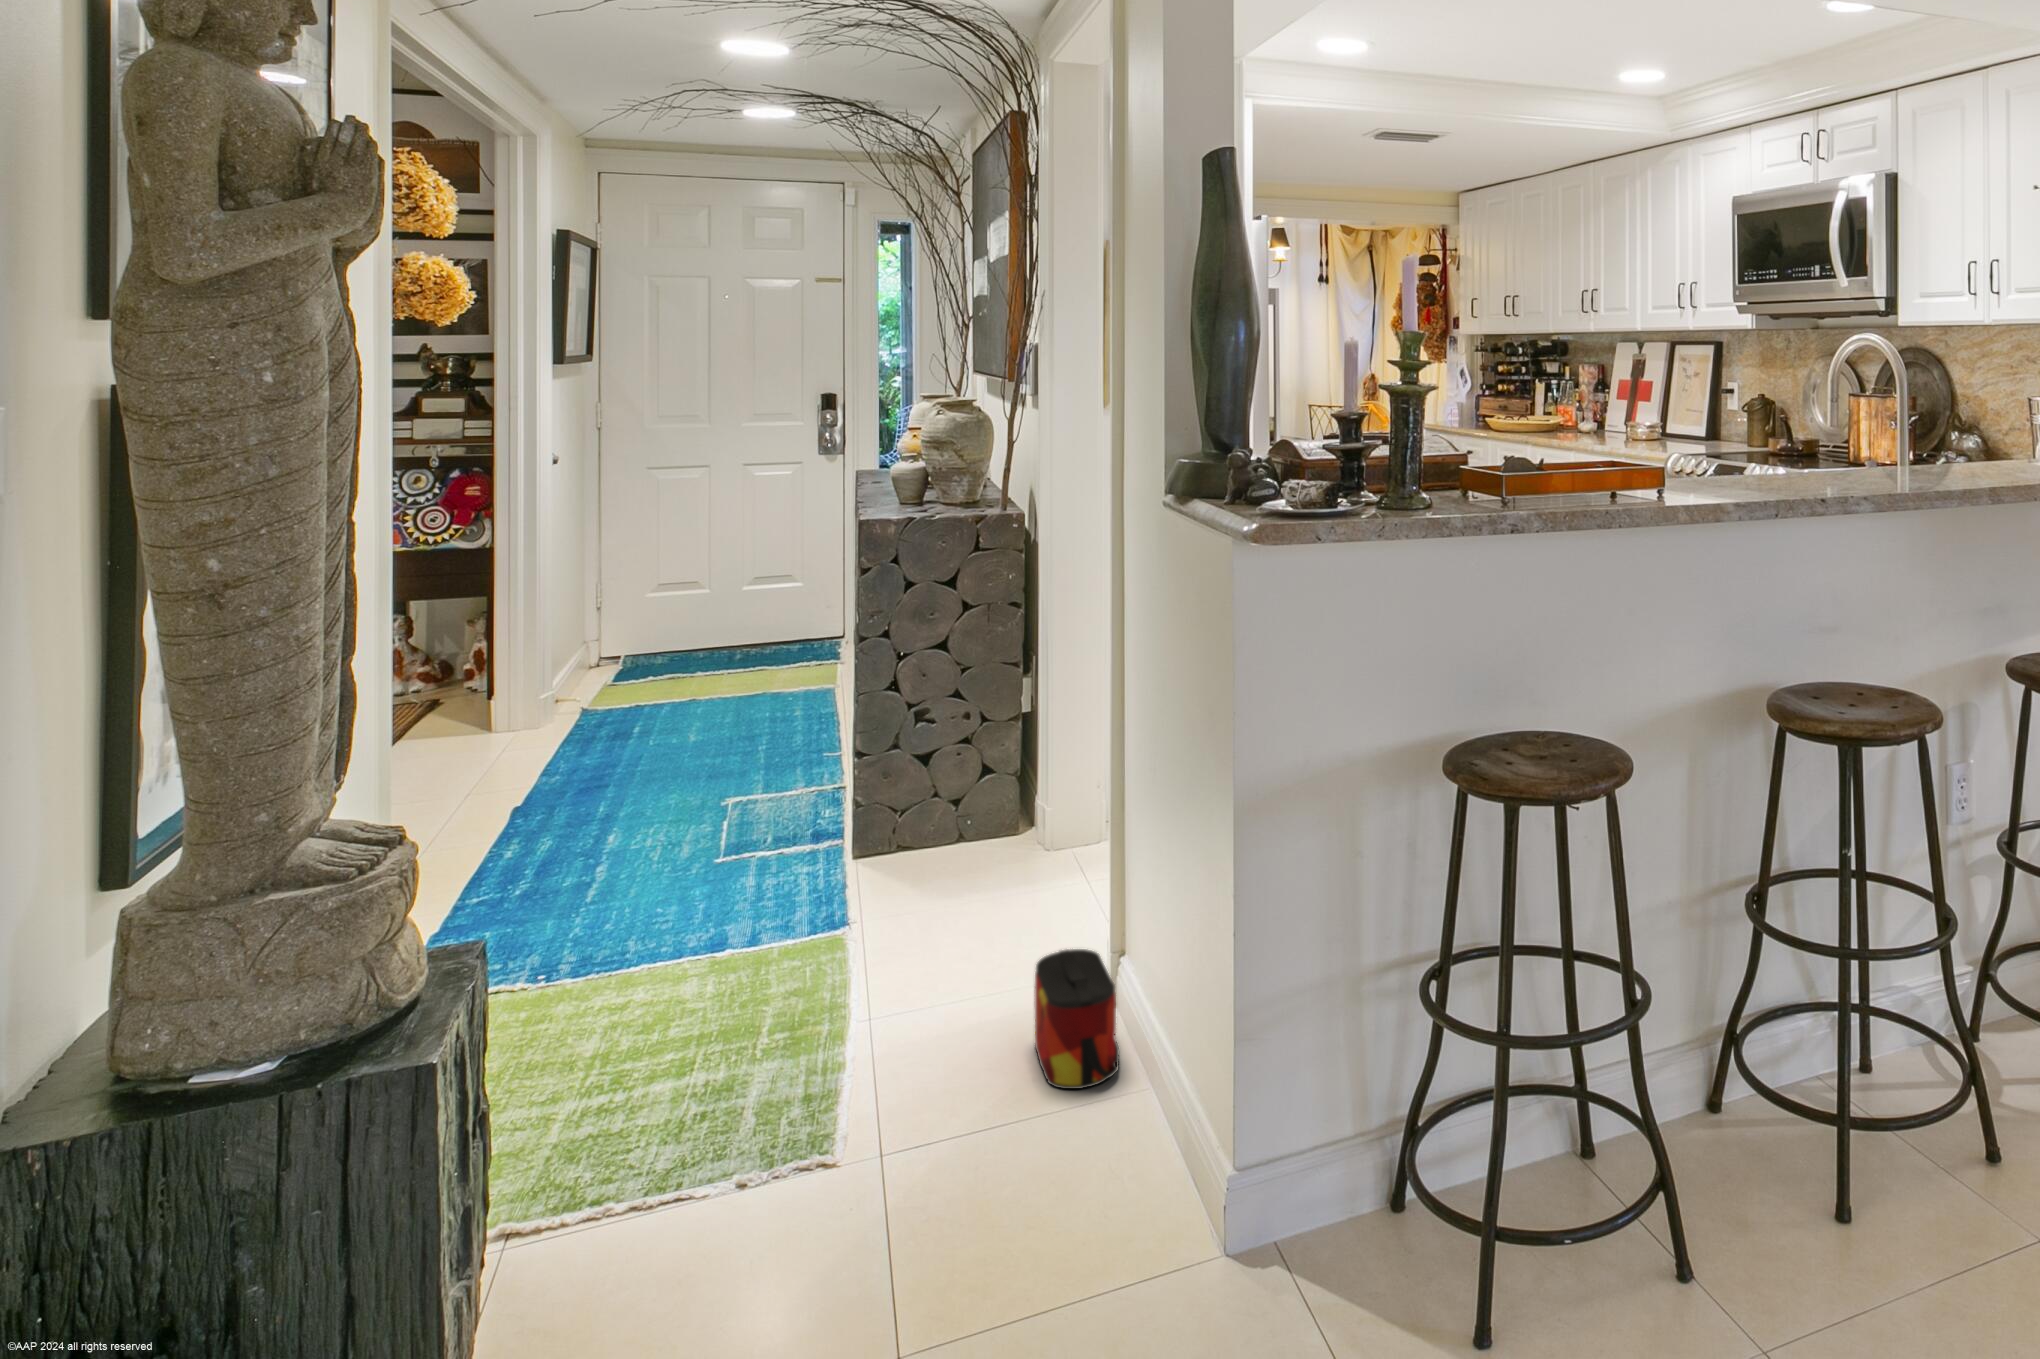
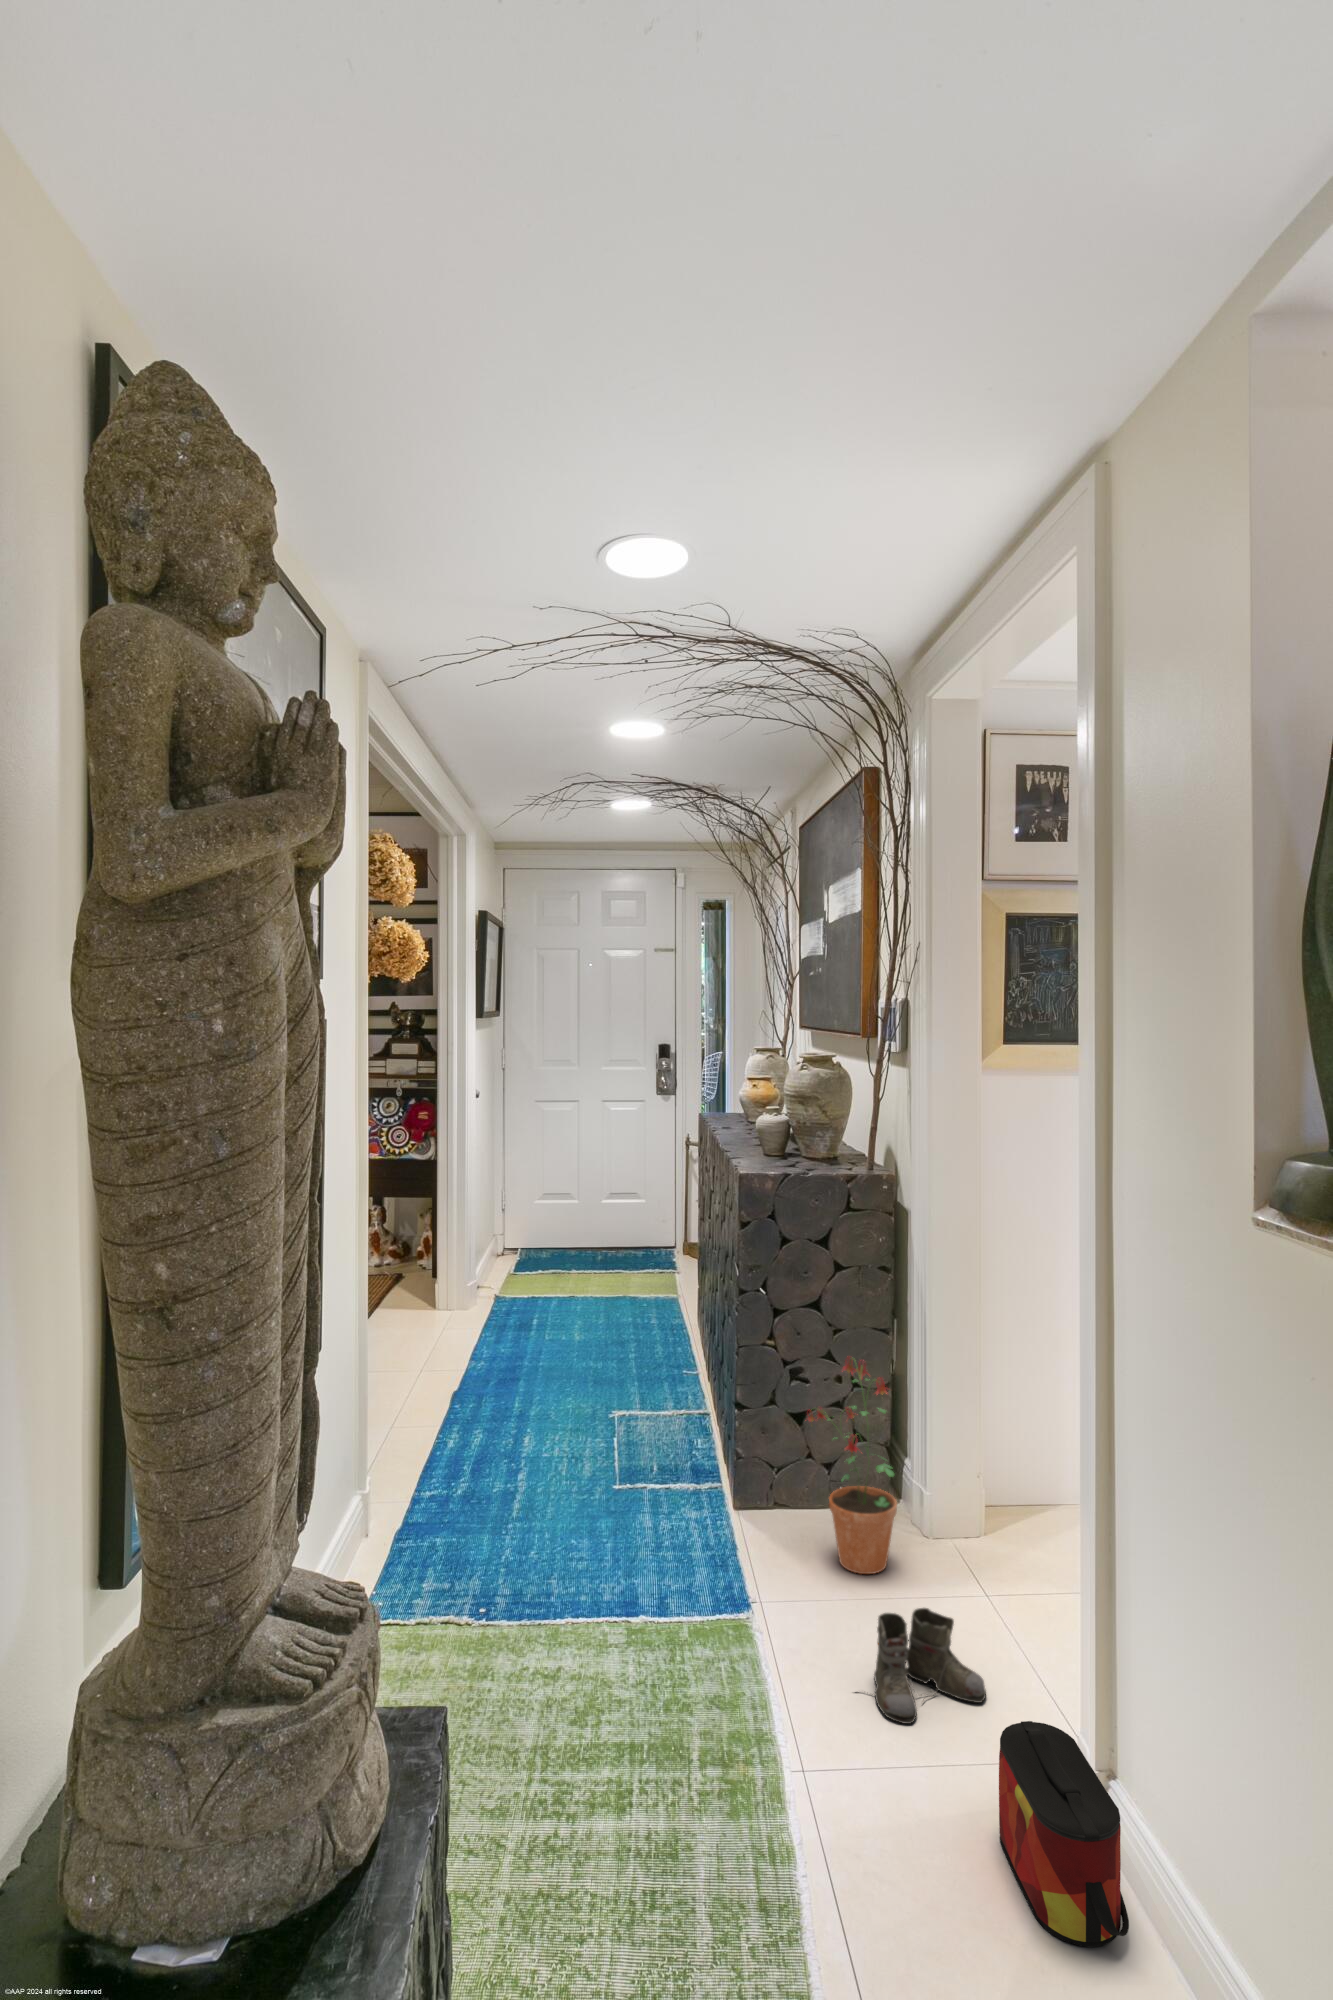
potted plant: none [917,697,1009,899] -> present [808,1357,897,1574]
boots: none [934,899,1060,992] -> present [874,1608,986,1724]

